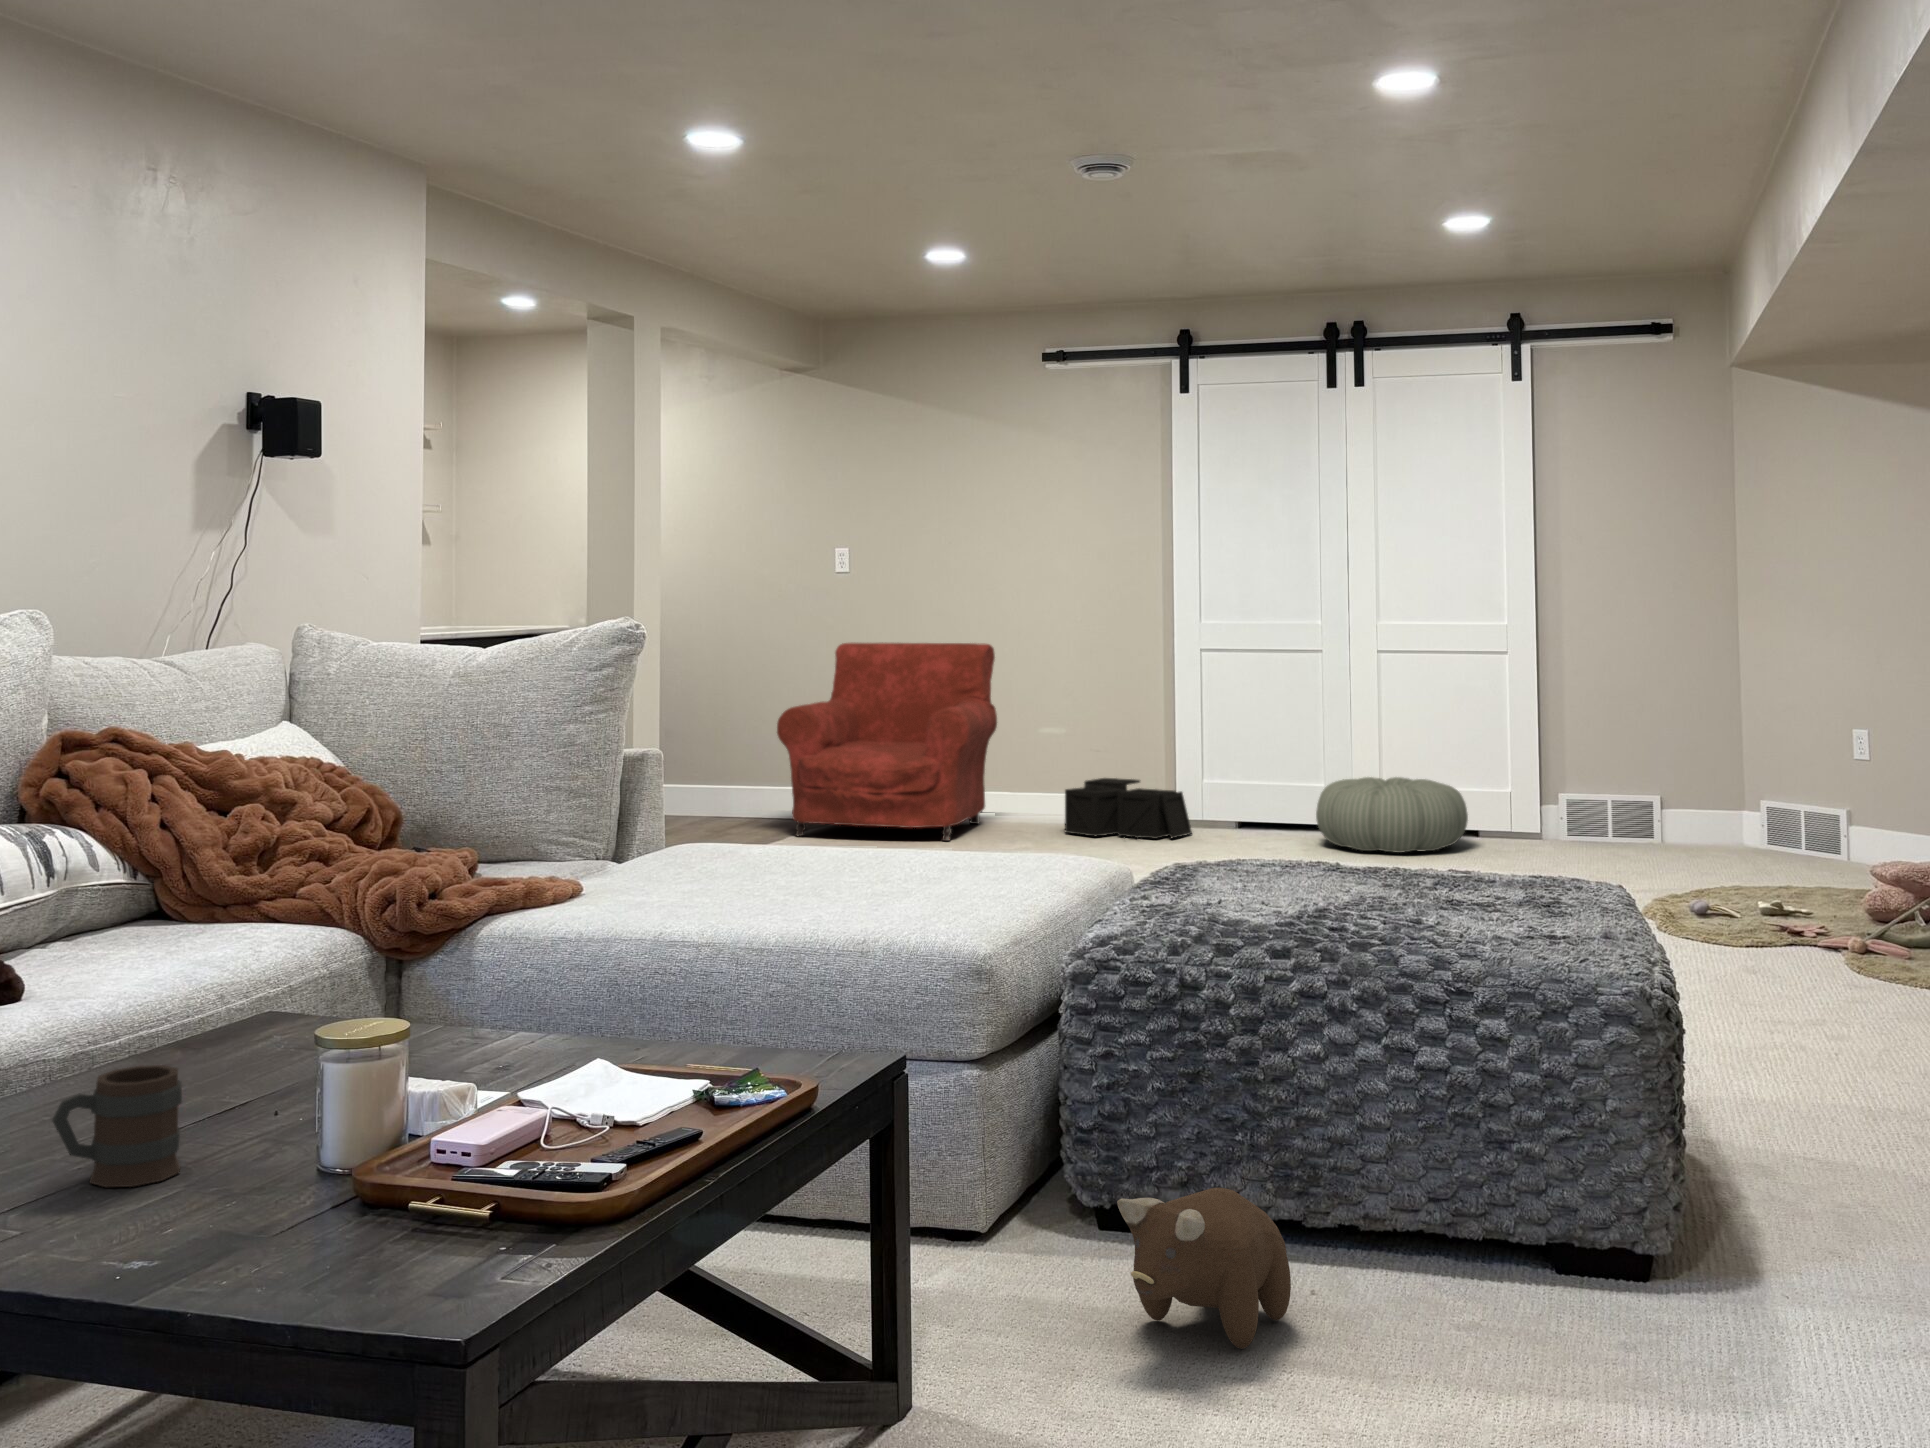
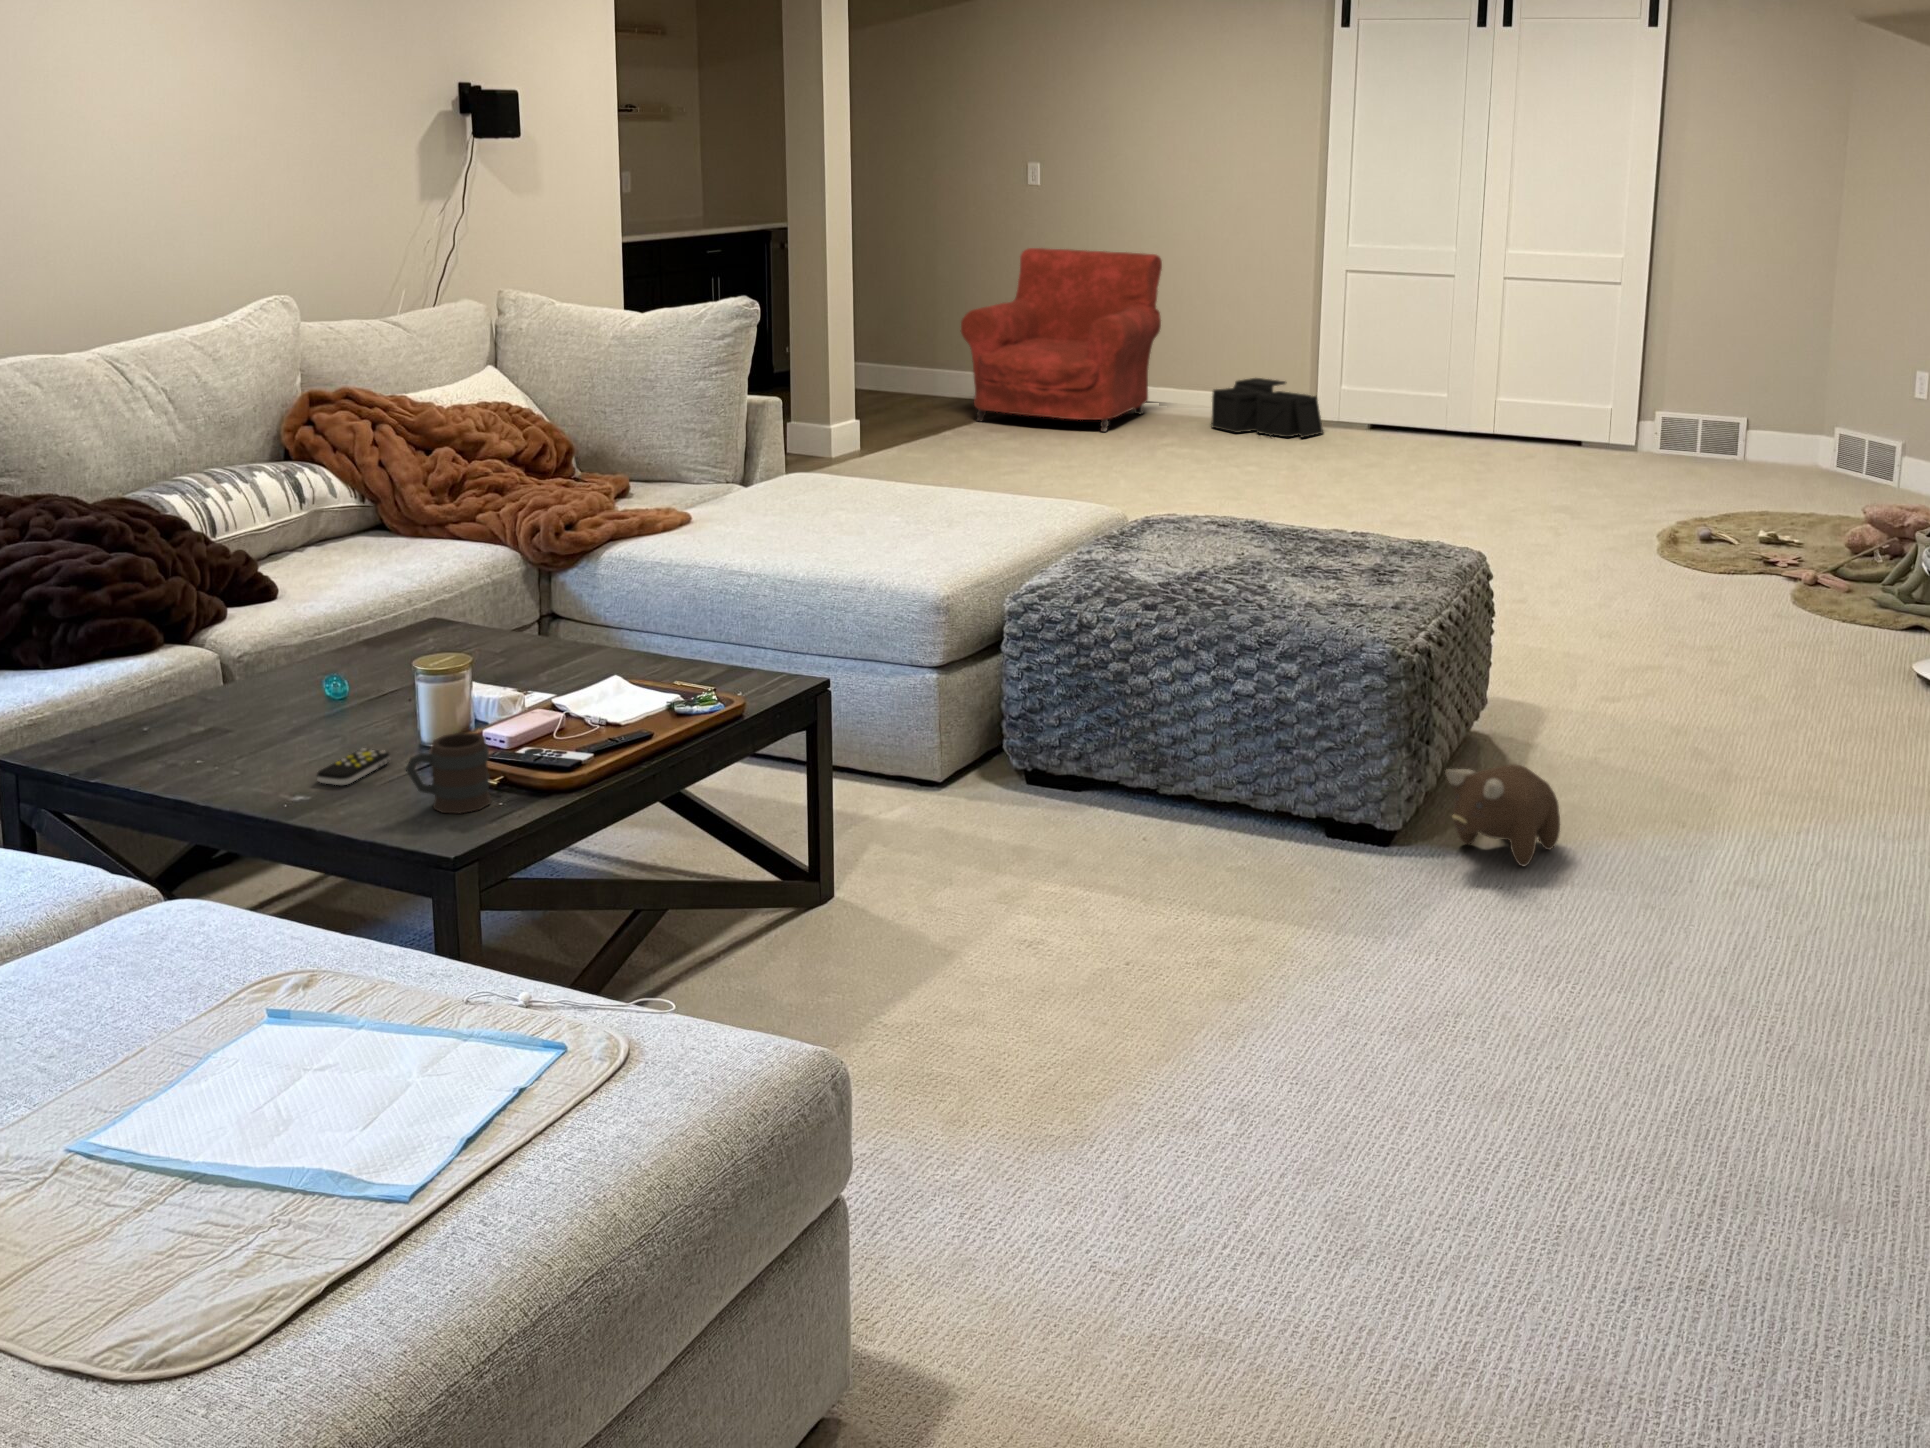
pouf: present [1316,777,1468,853] -> none [1427,392,1563,462]
mug: present [52,1065,182,1187] -> present [406,733,491,813]
remote control: none [152,1185,271,1247] -> present [317,748,390,785]
plush toy: present [1117,1188,1291,1349] -> present [1445,764,1560,866]

